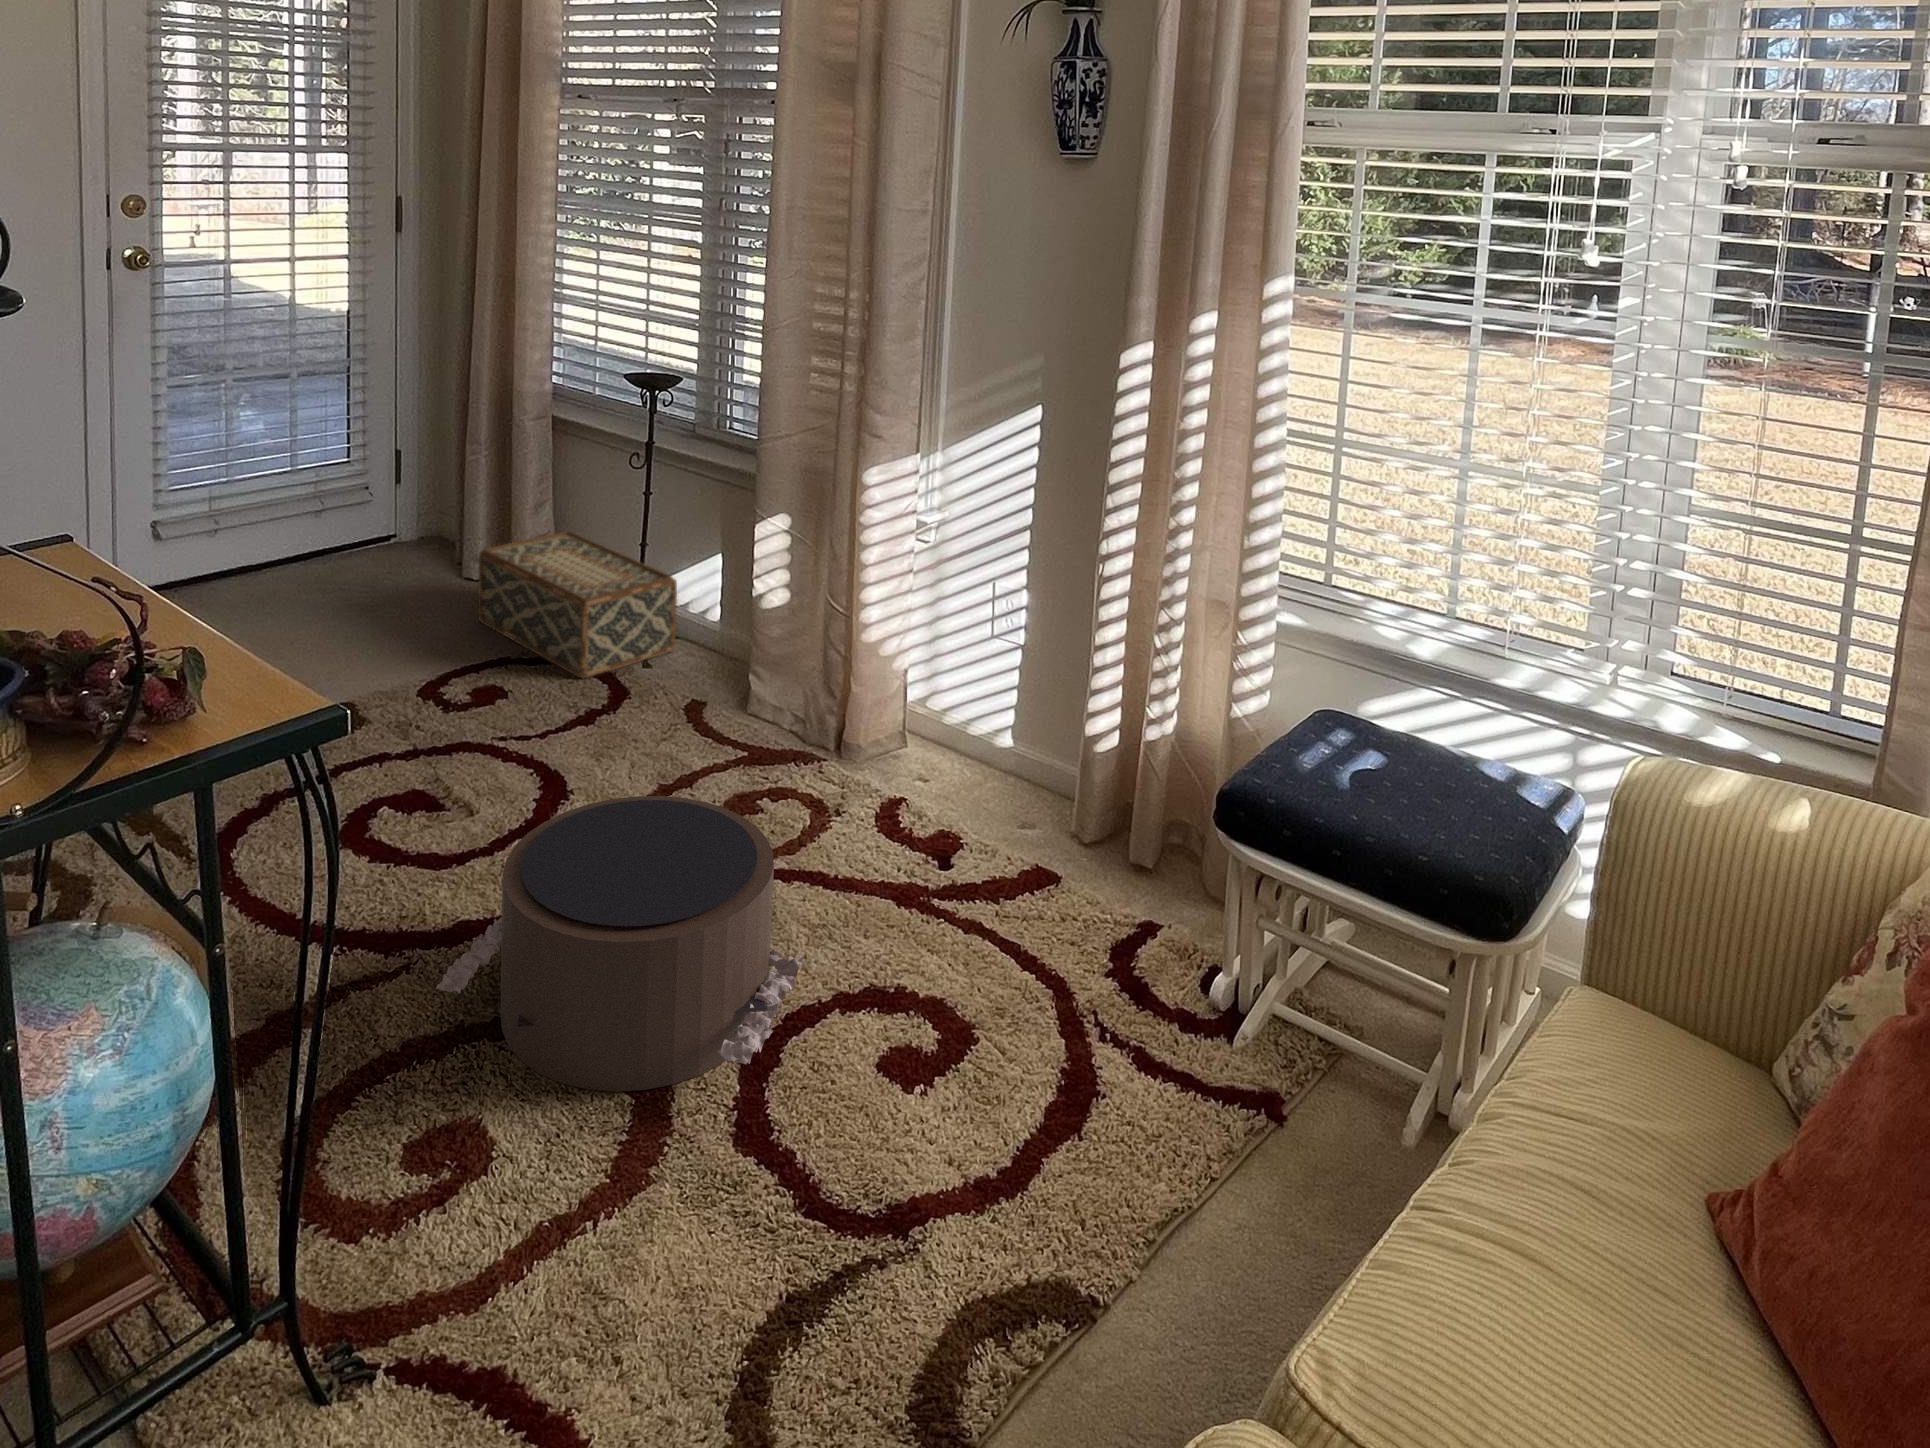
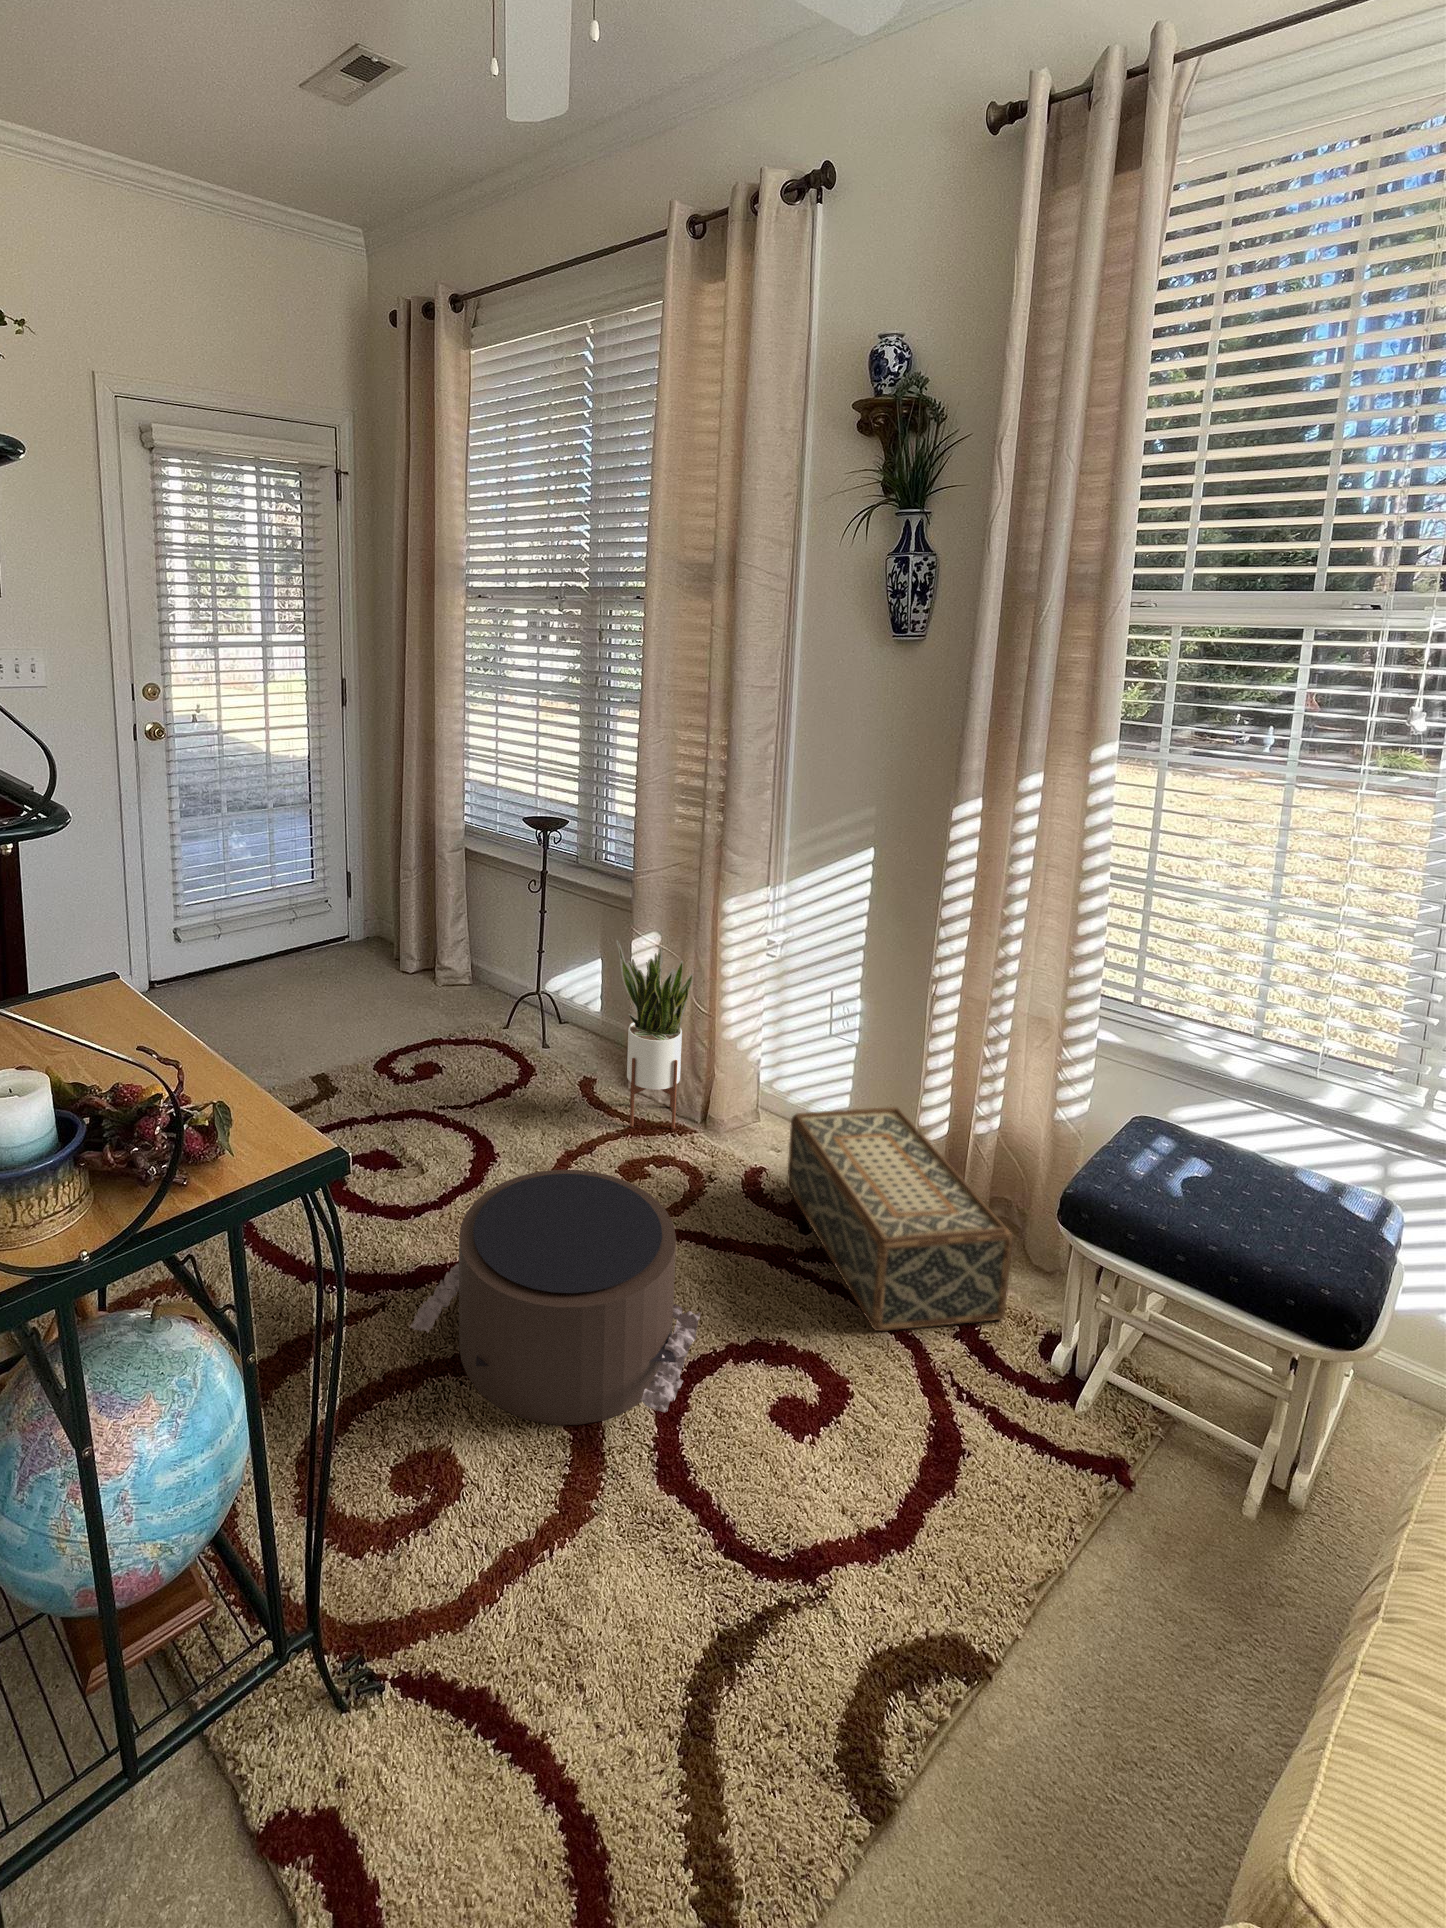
potted plant: none [732,524,826,763] -> present [616,940,693,1129]
woven basket: present [478,531,677,678] -> present [787,1107,1013,1331]

